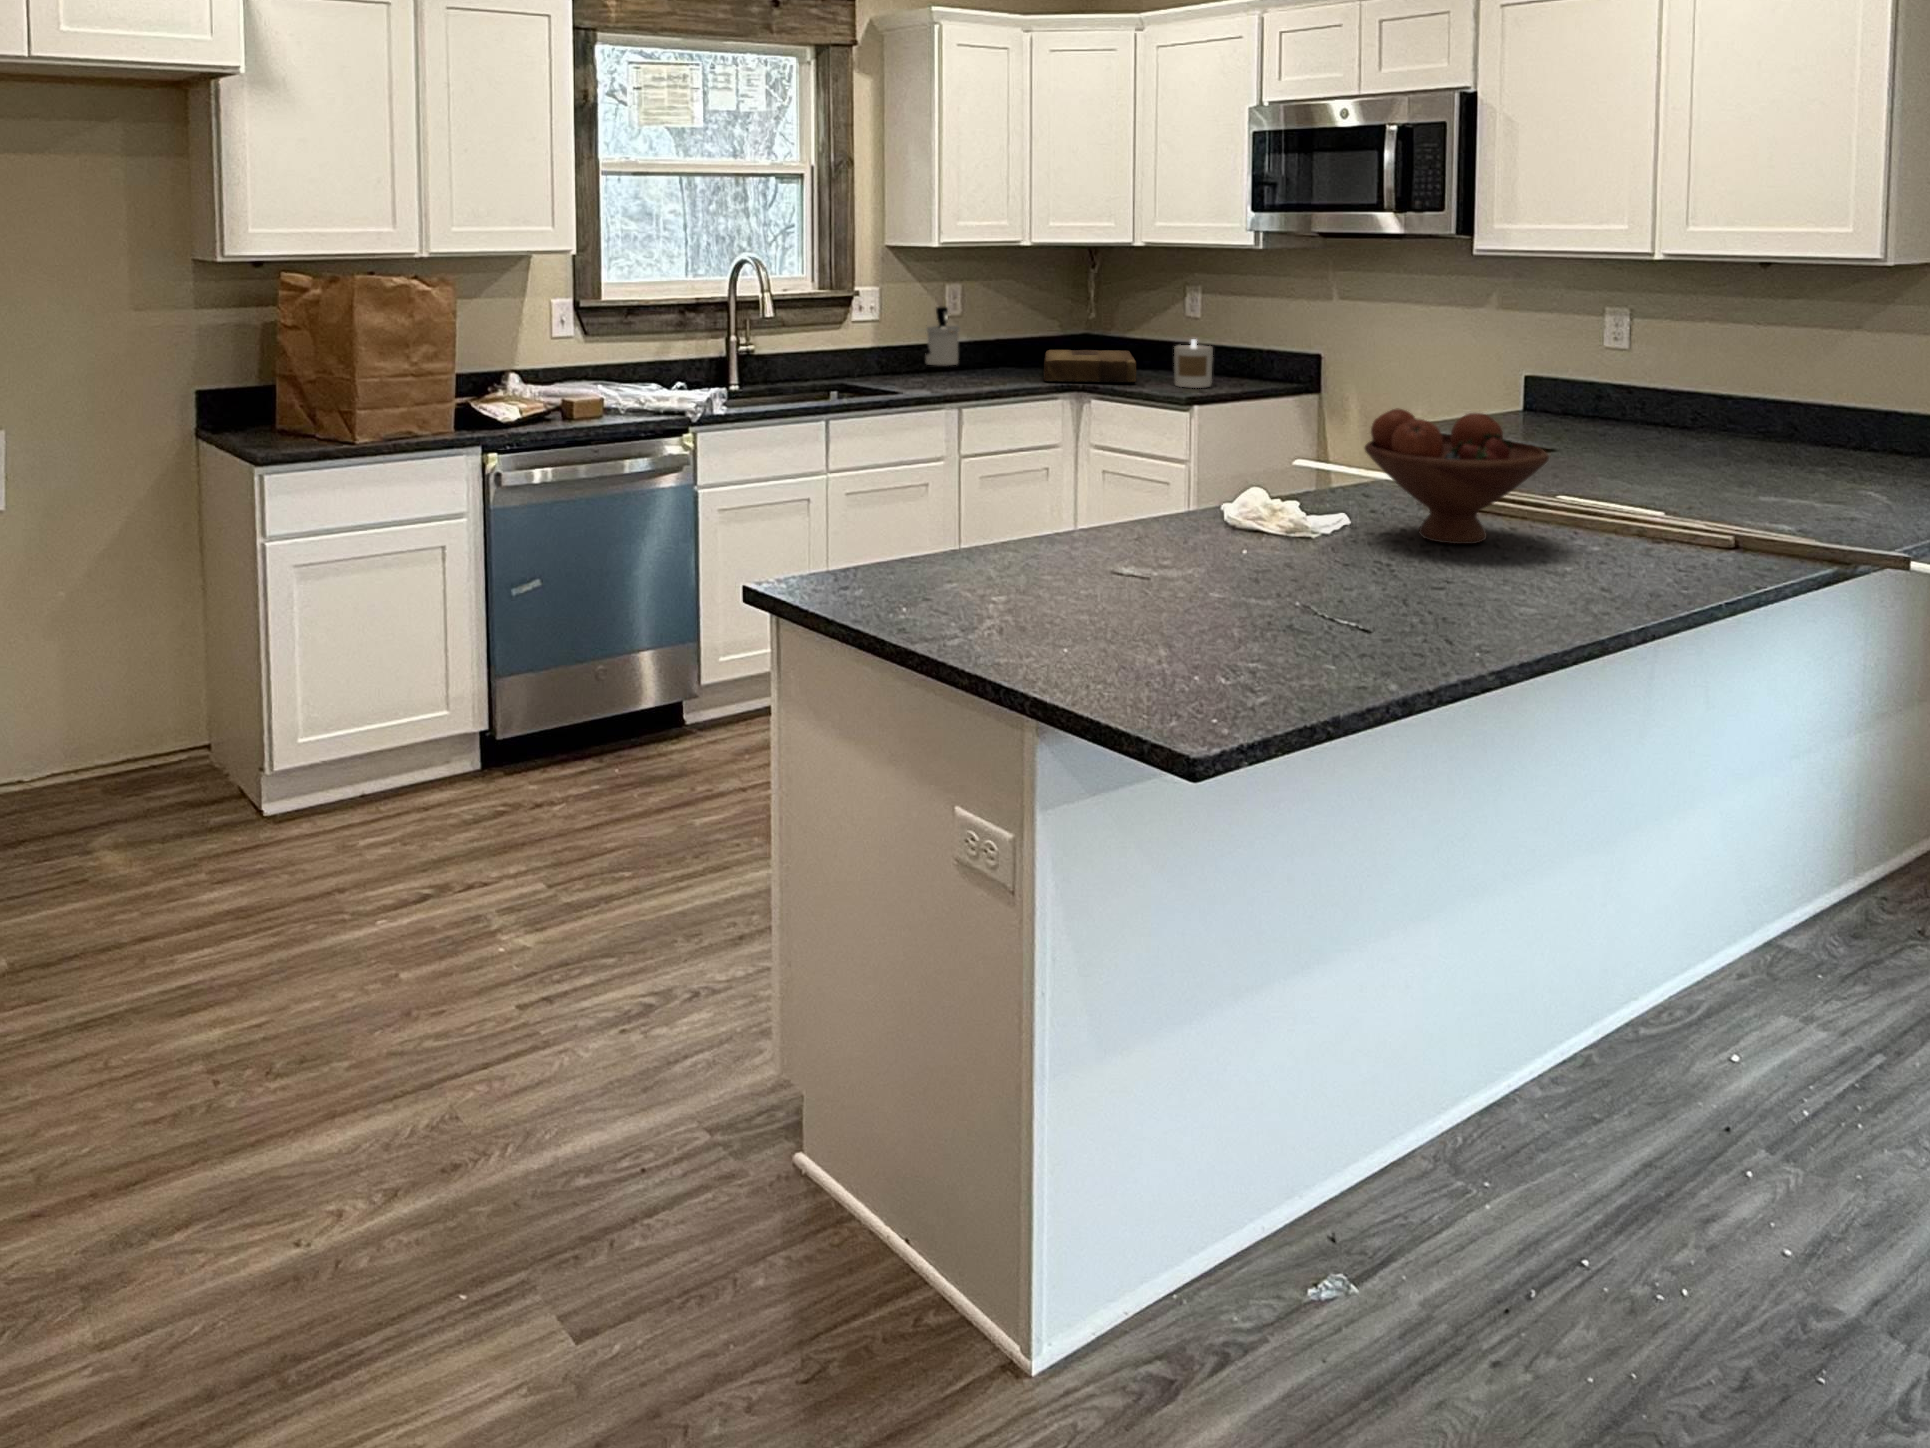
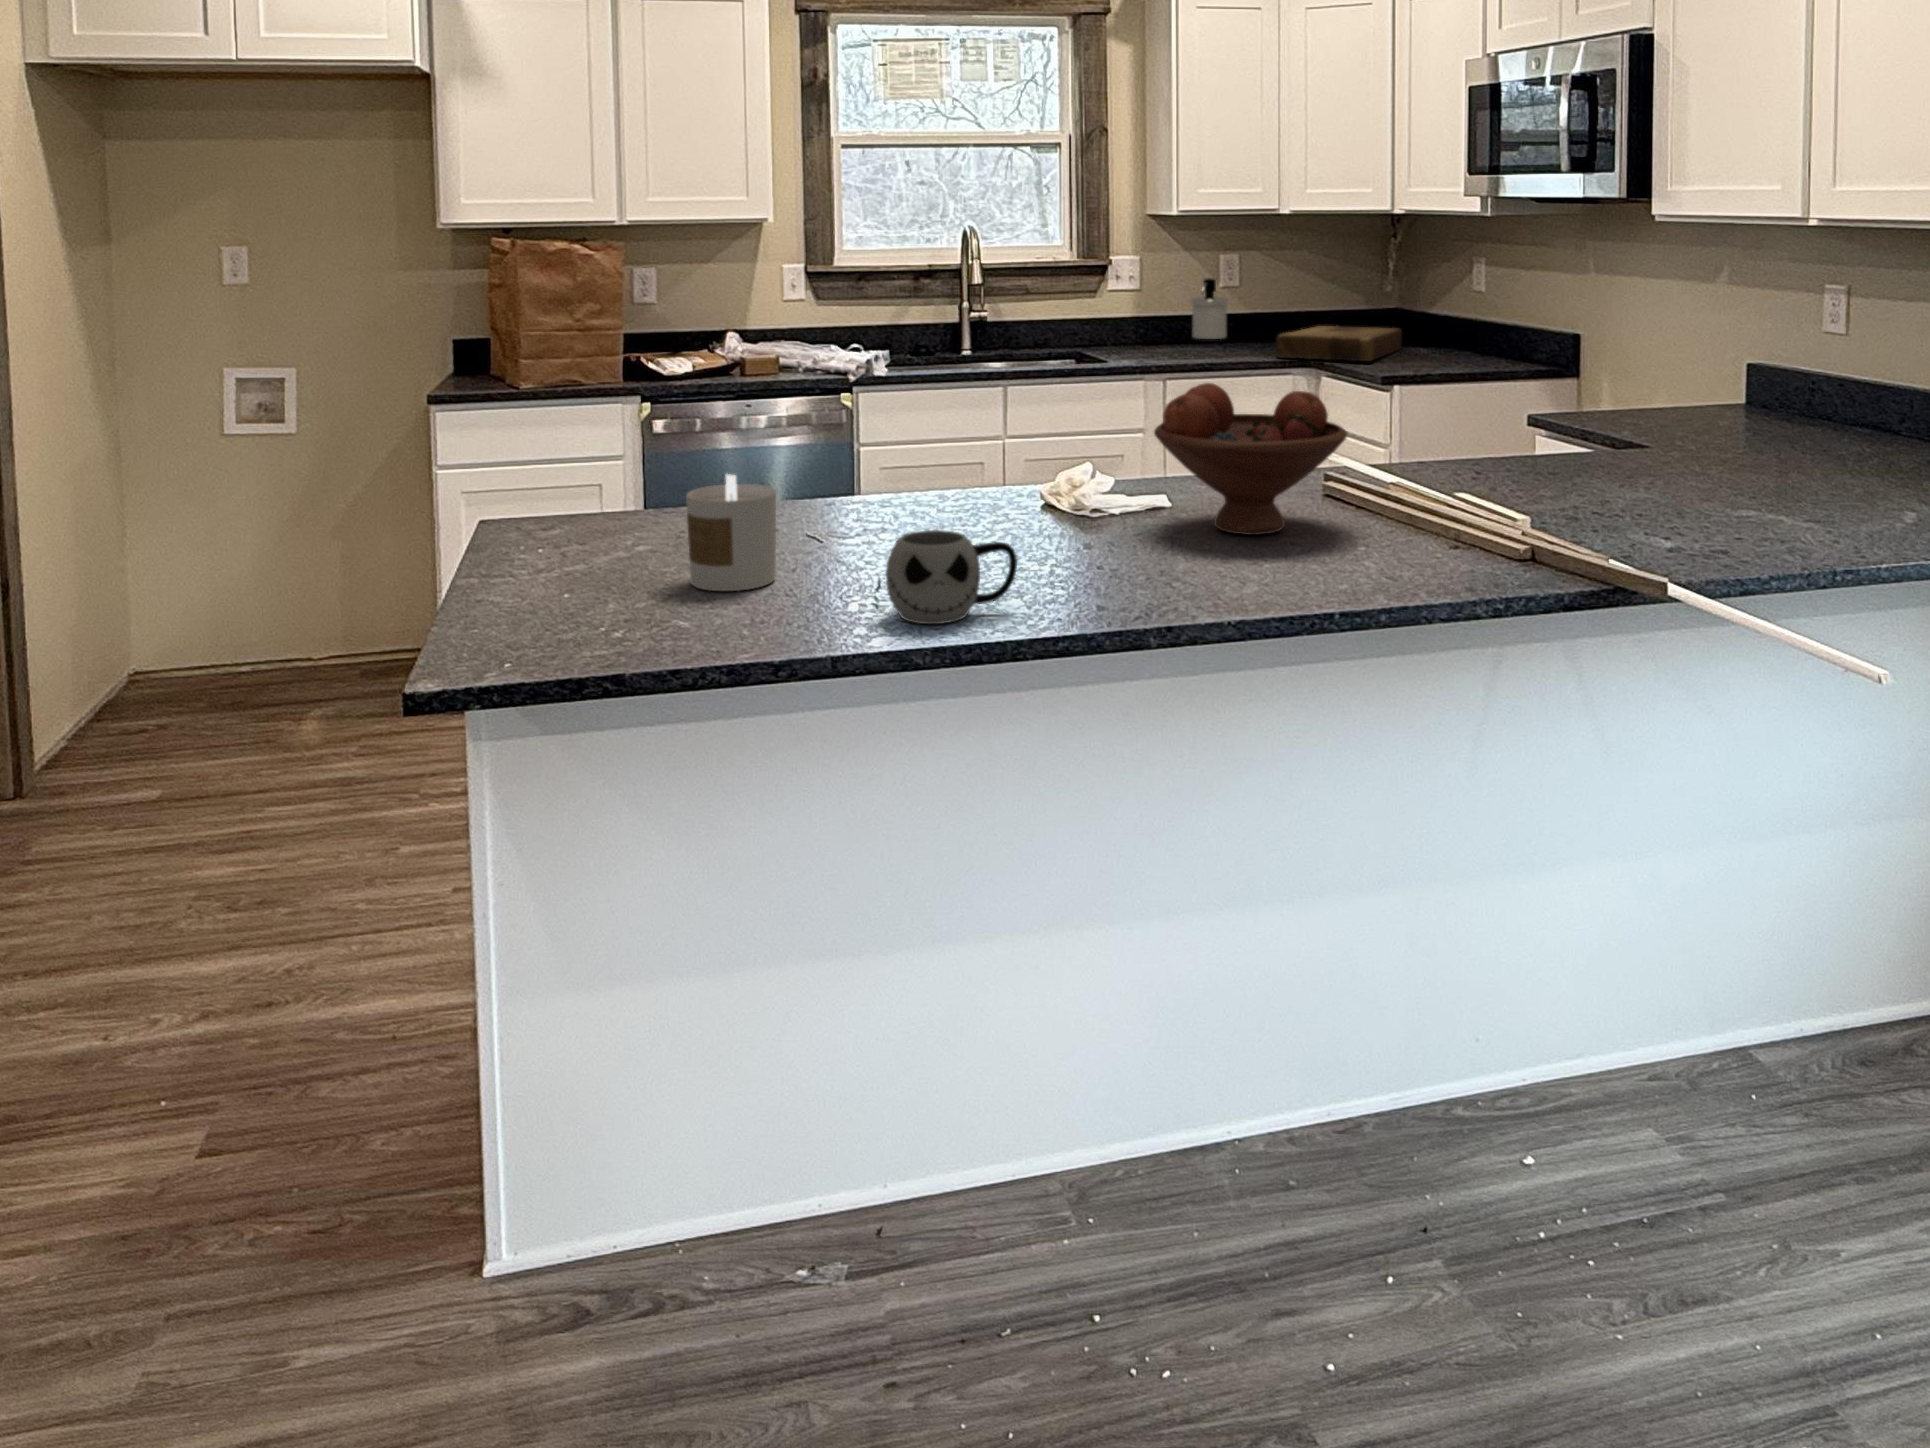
candle: present [1174,339,1213,388] -> present [686,475,776,591]
mug: none [1380,558,1481,646] -> present [886,530,1017,624]

